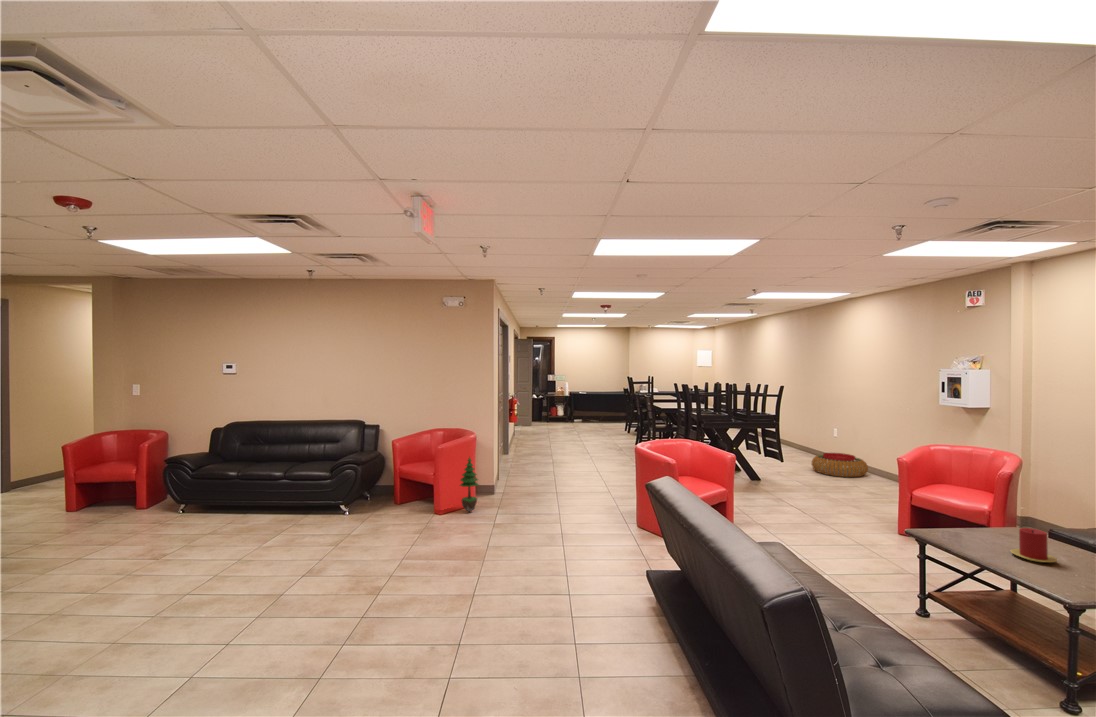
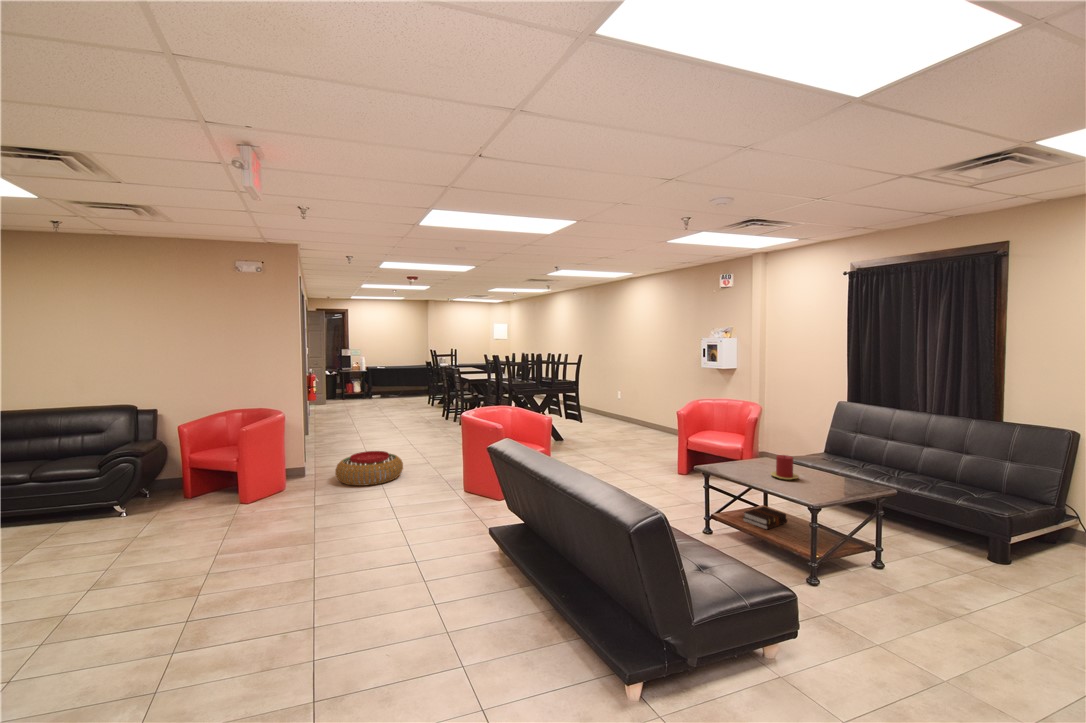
pouf: present [812,453,868,477] -> present [335,451,403,486]
potted tree: present [460,457,478,512] -> none [250,443,278,509]
hardback book: none [968,593,1043,623] -> present [743,507,787,529]

